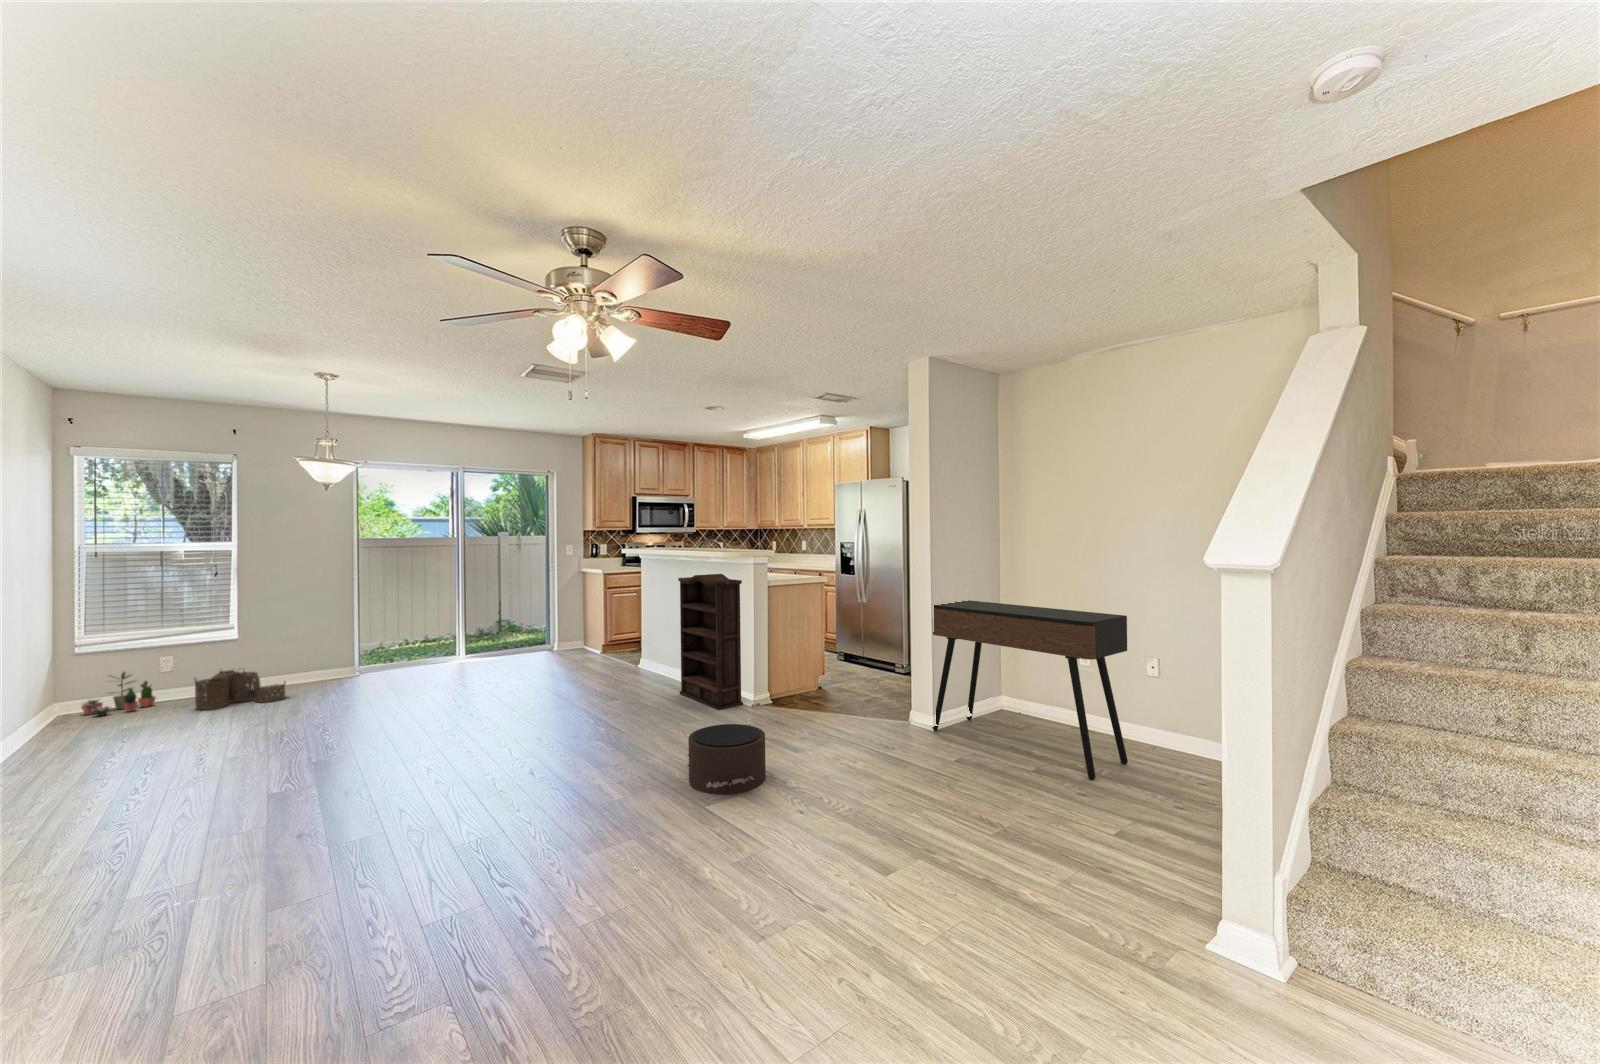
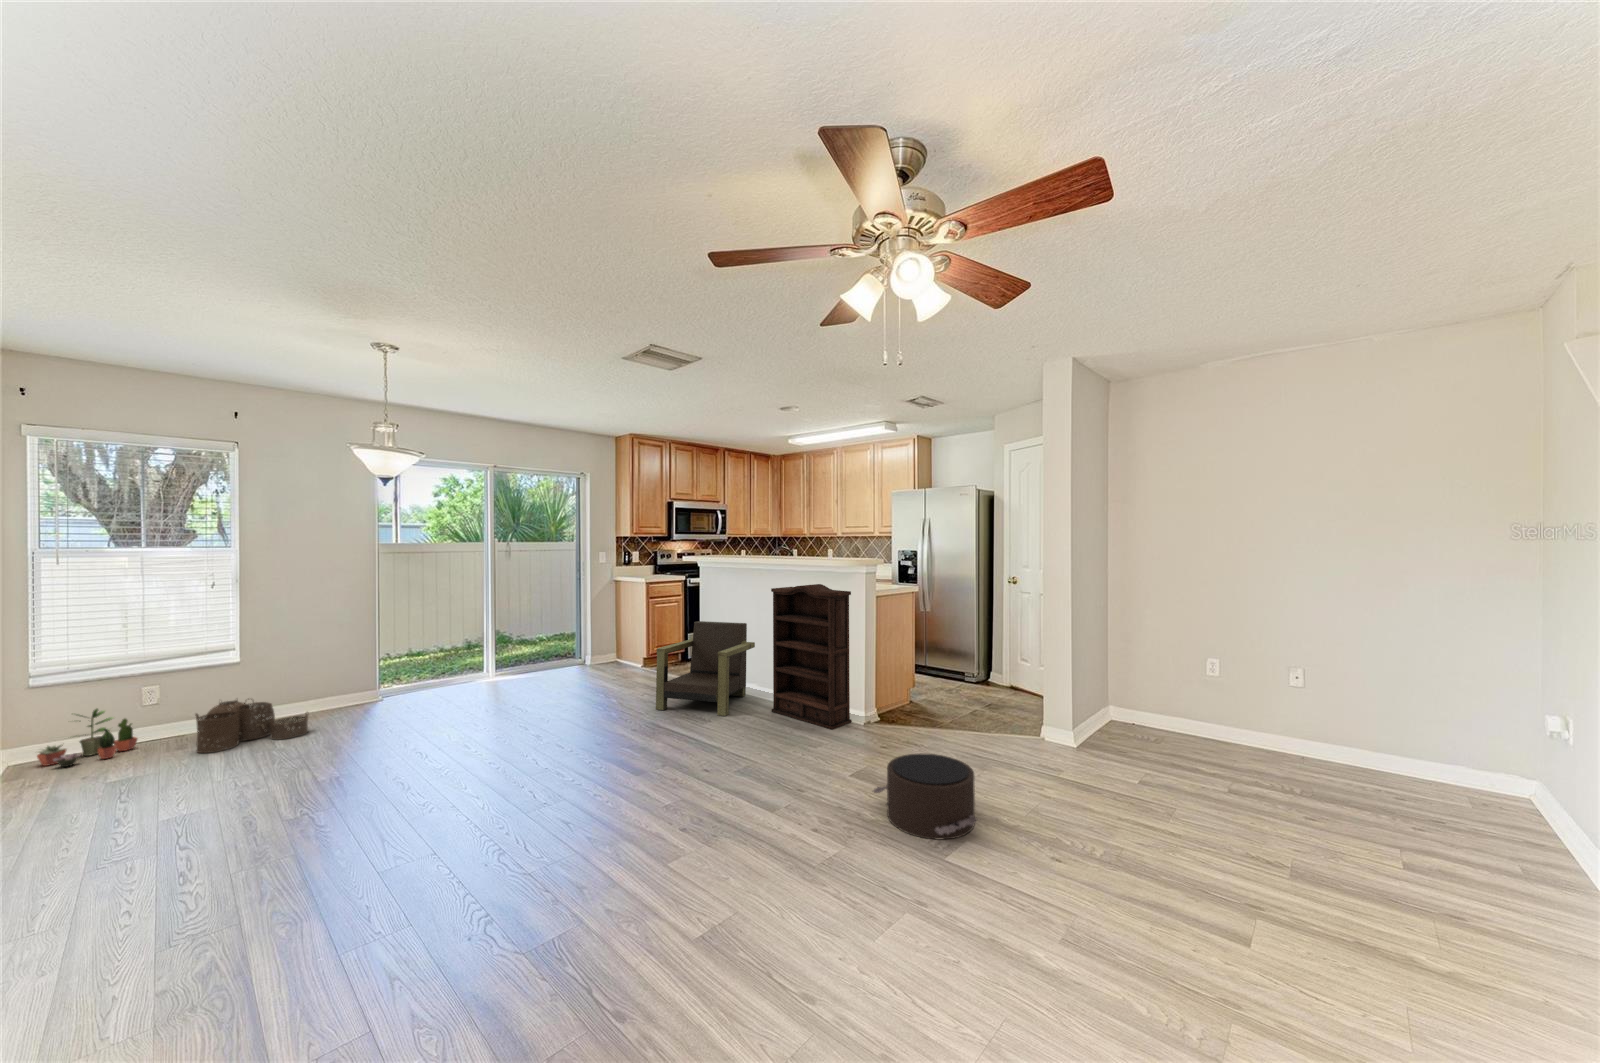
console table: present [933,600,1128,780] -> none [1074,611,1304,798]
armchair: none [579,610,678,696] -> present [656,621,755,716]

